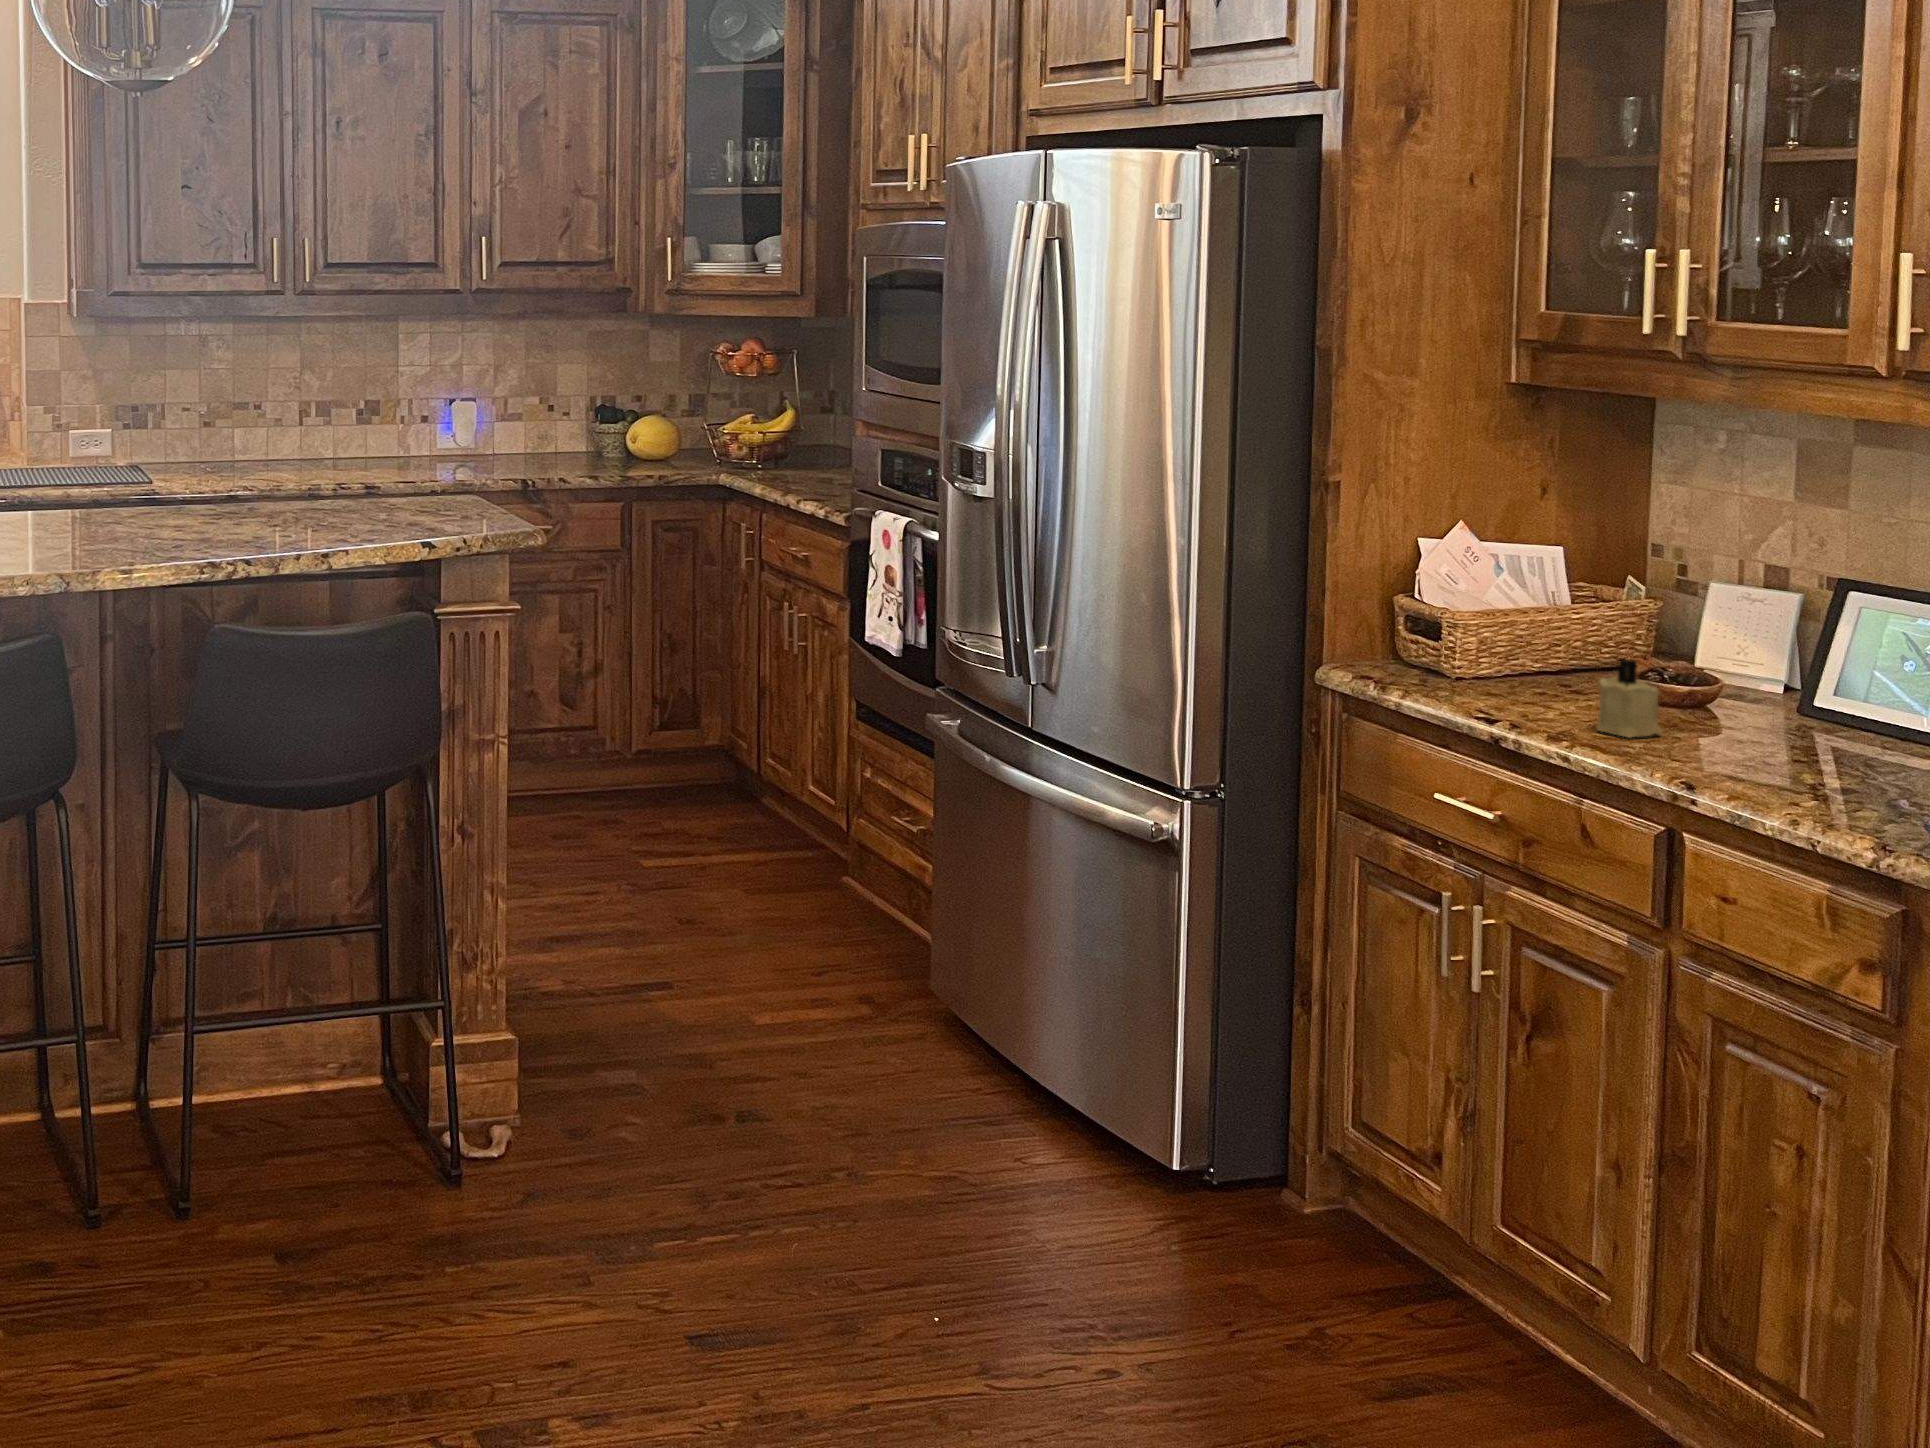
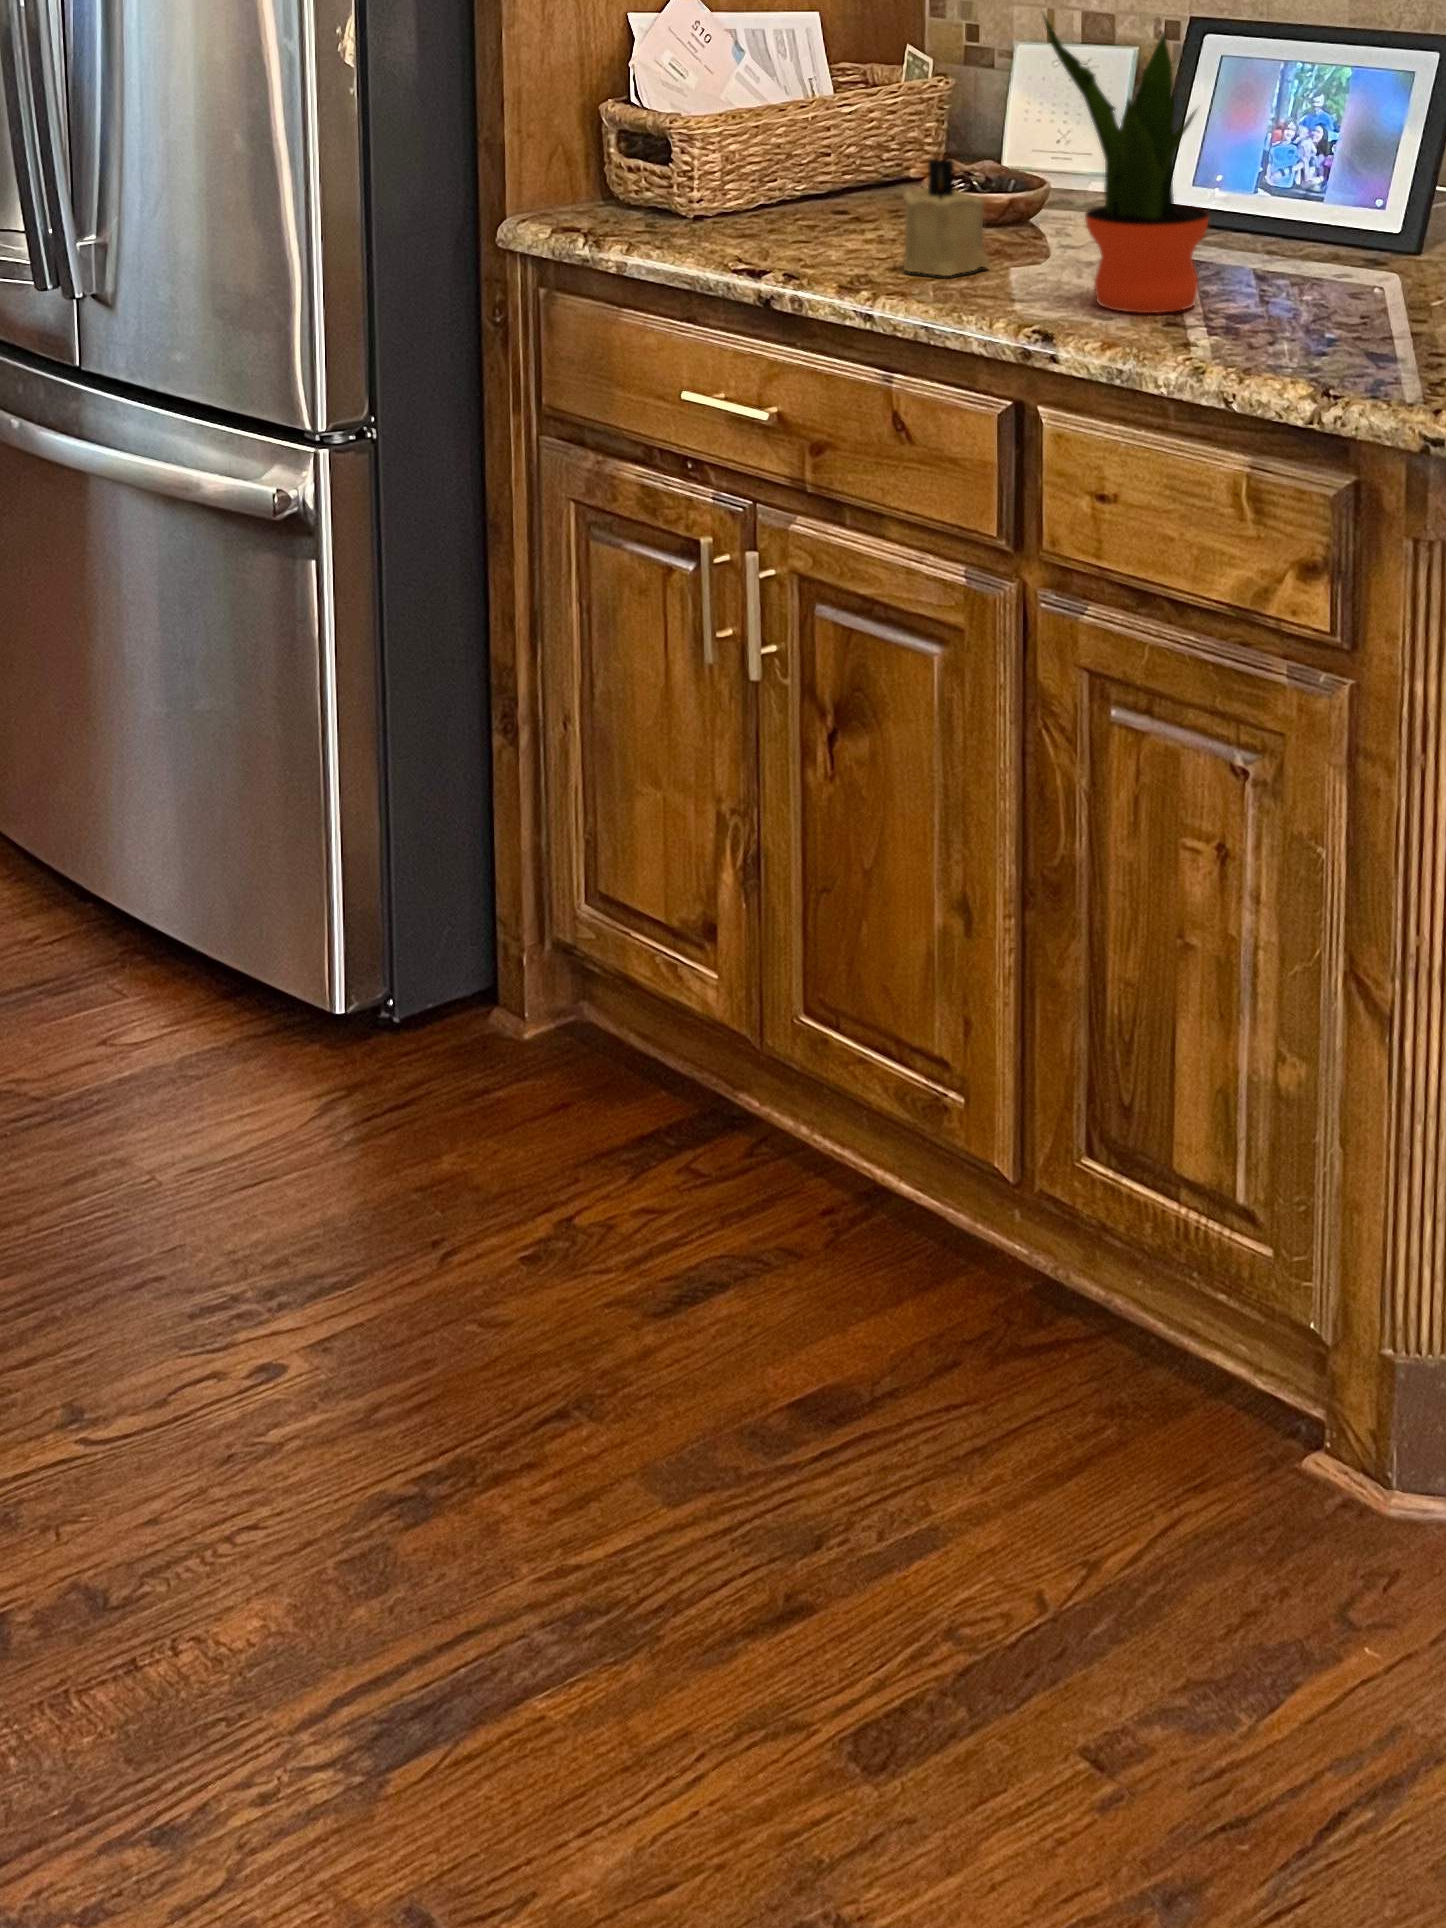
potted plant: none [1702,569,1824,781] -> present [1041,12,1210,313]

